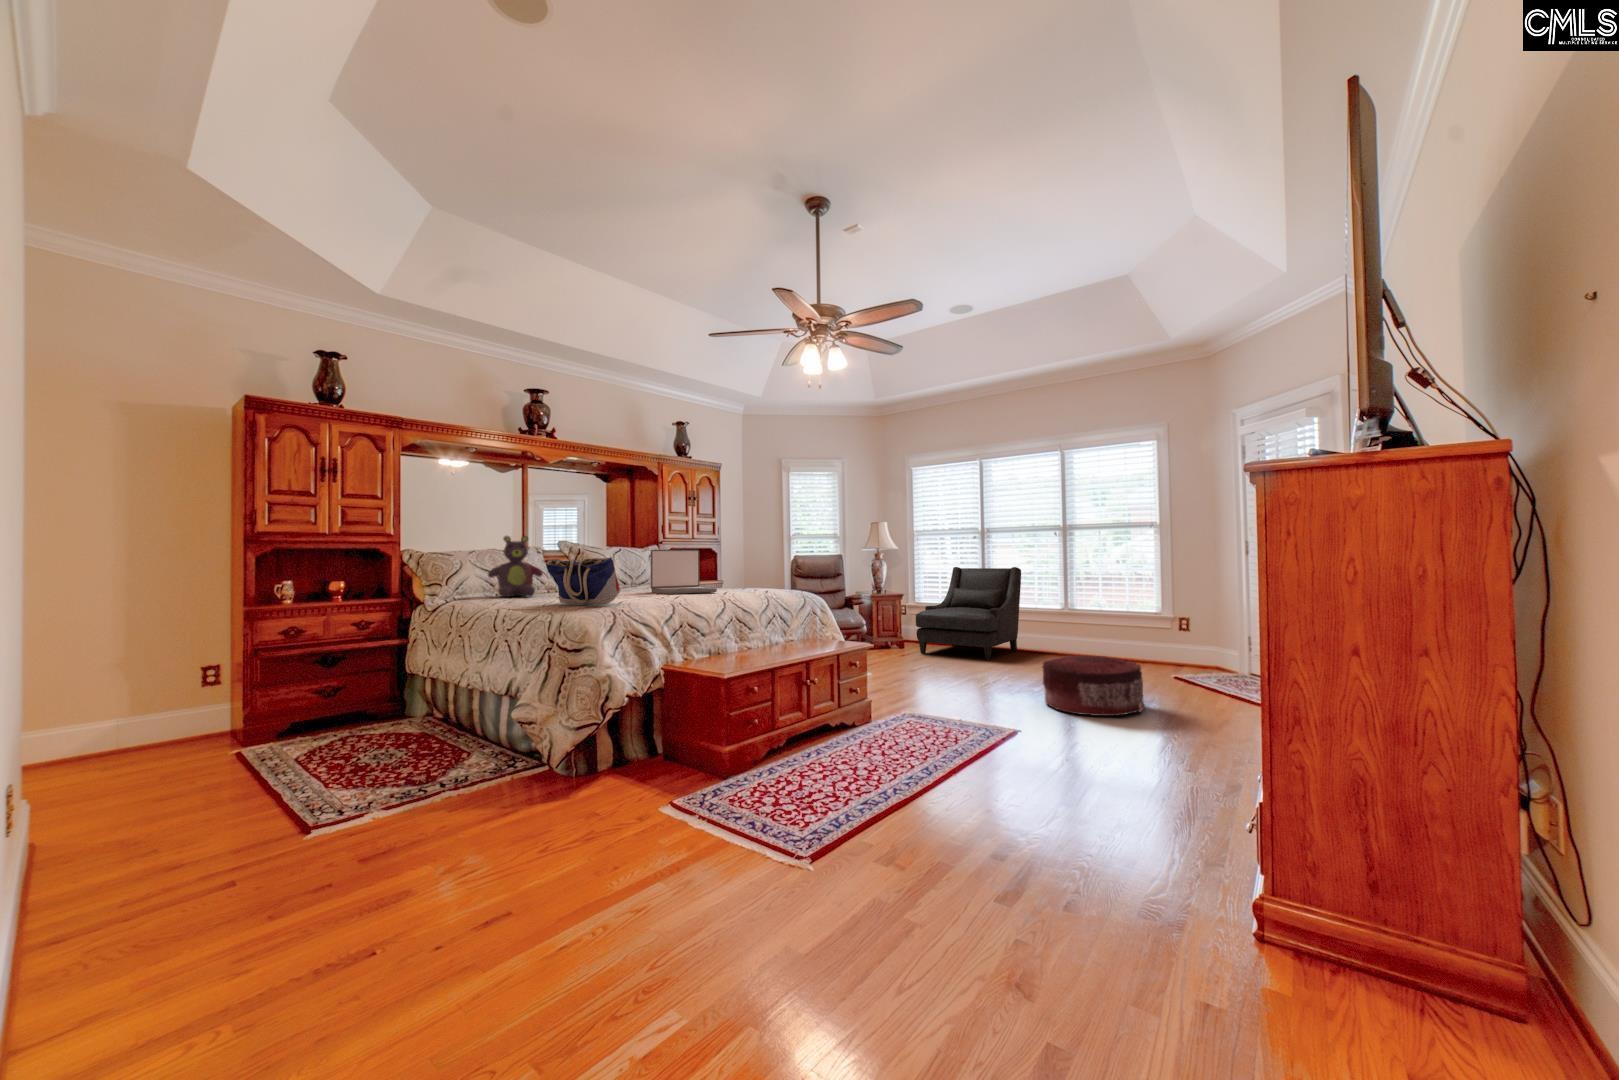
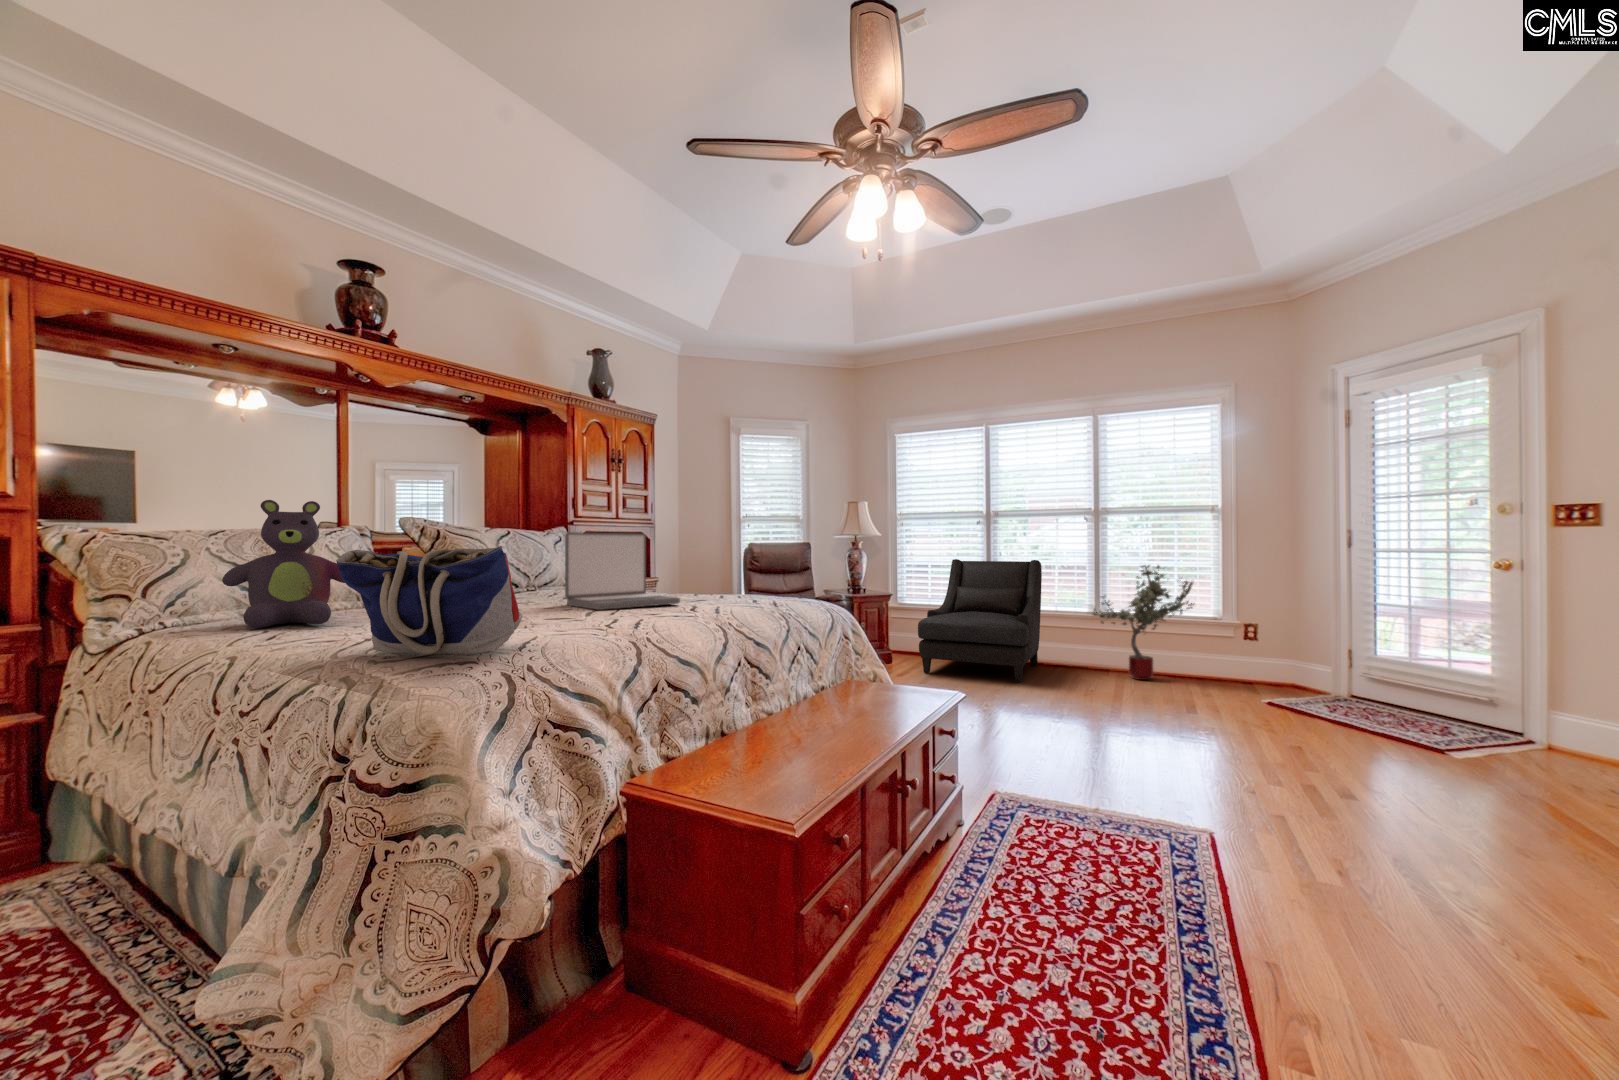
potted tree: none [1053,569,1129,660] -> present [1092,565,1194,680]
pouf: present [1042,655,1145,716] -> none [1176,691,1344,794]

